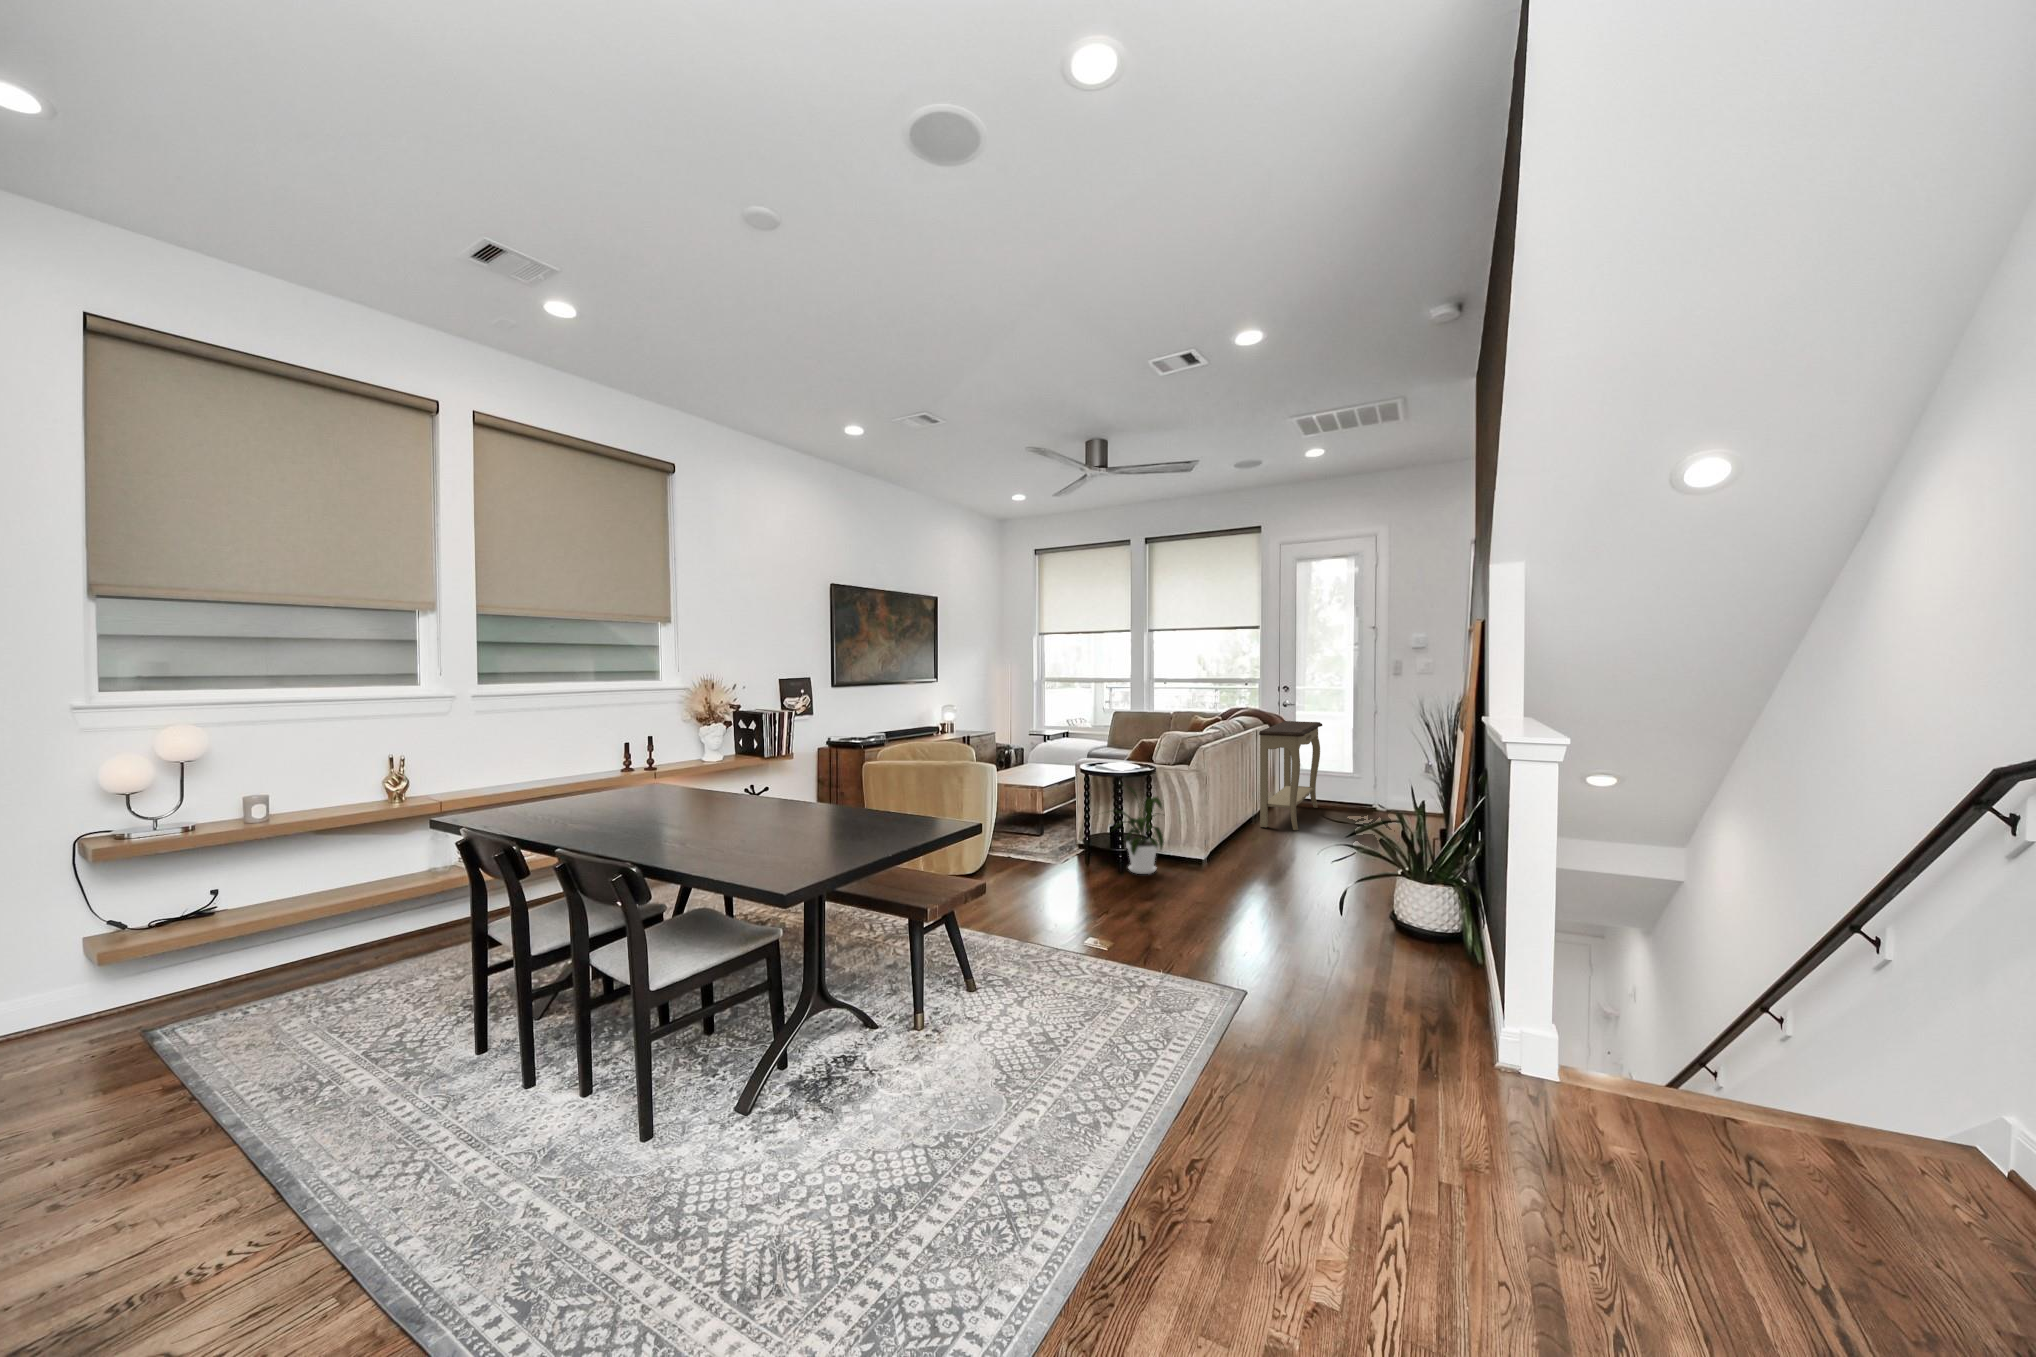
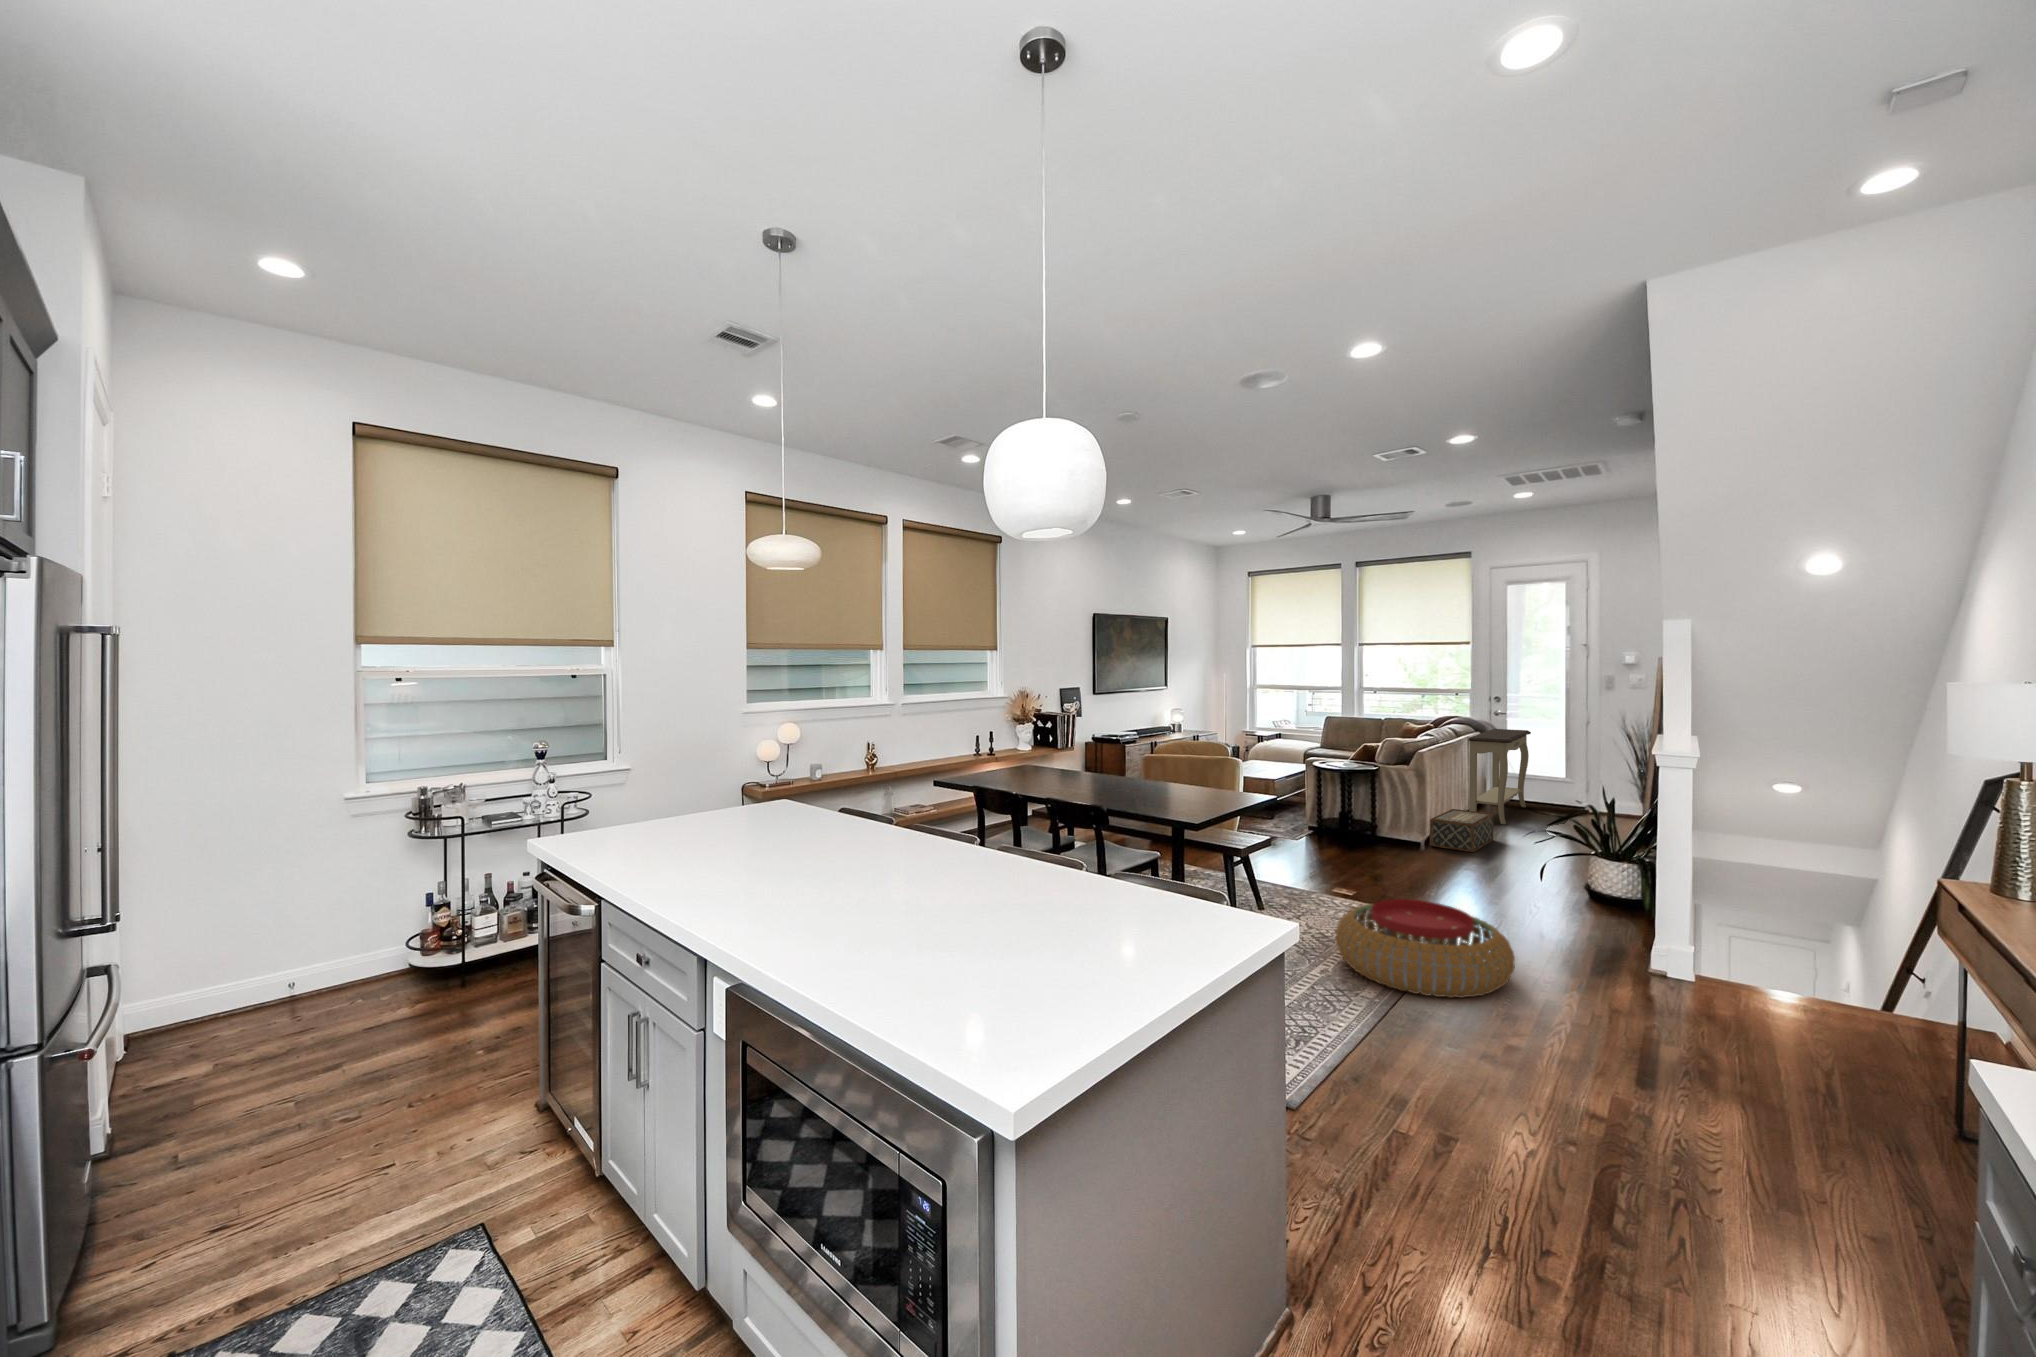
house plant: present [1114,783,1164,874] -> none [1325,777,1386,850]
woven basket: none [1216,816,1286,870] -> present [1430,809,1493,852]
pouf: none [1062,977,1320,1159] -> present [1336,899,1515,998]

